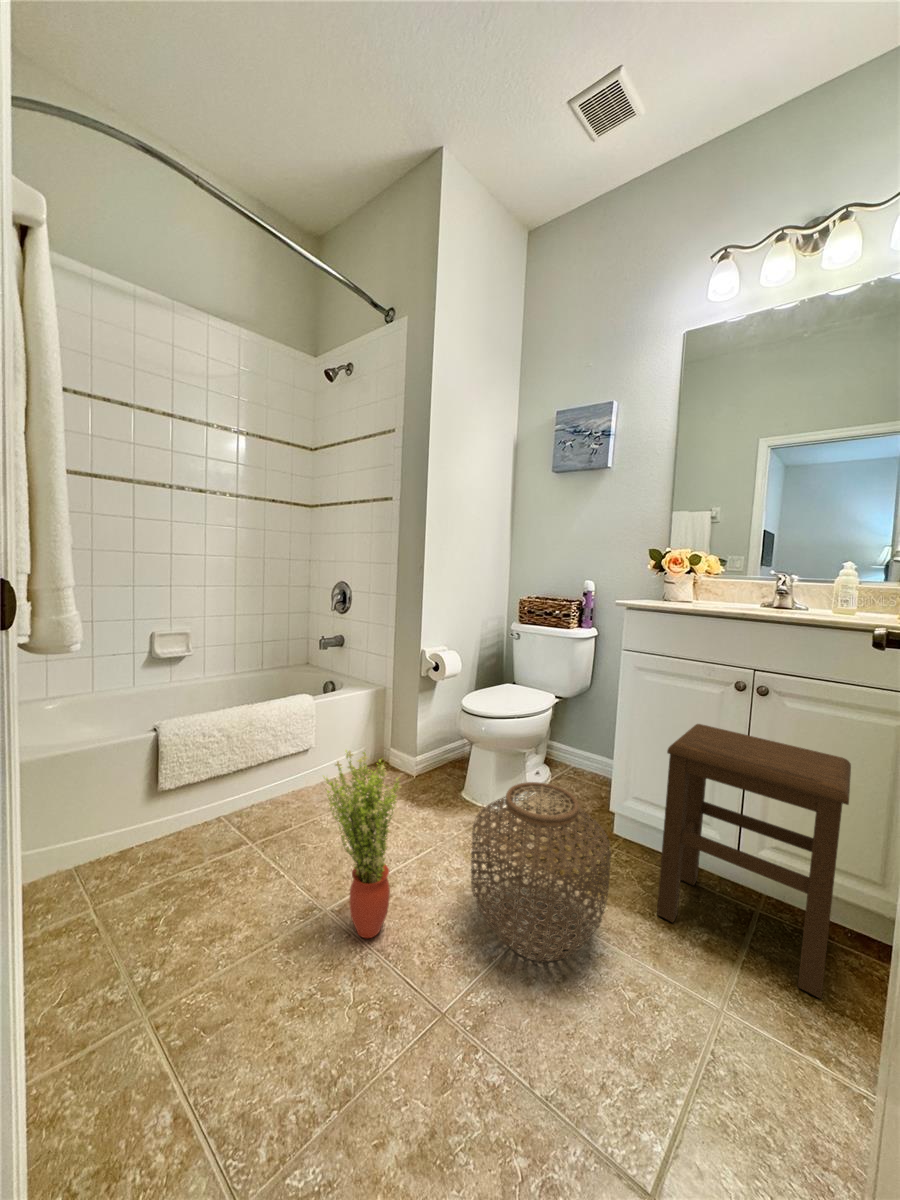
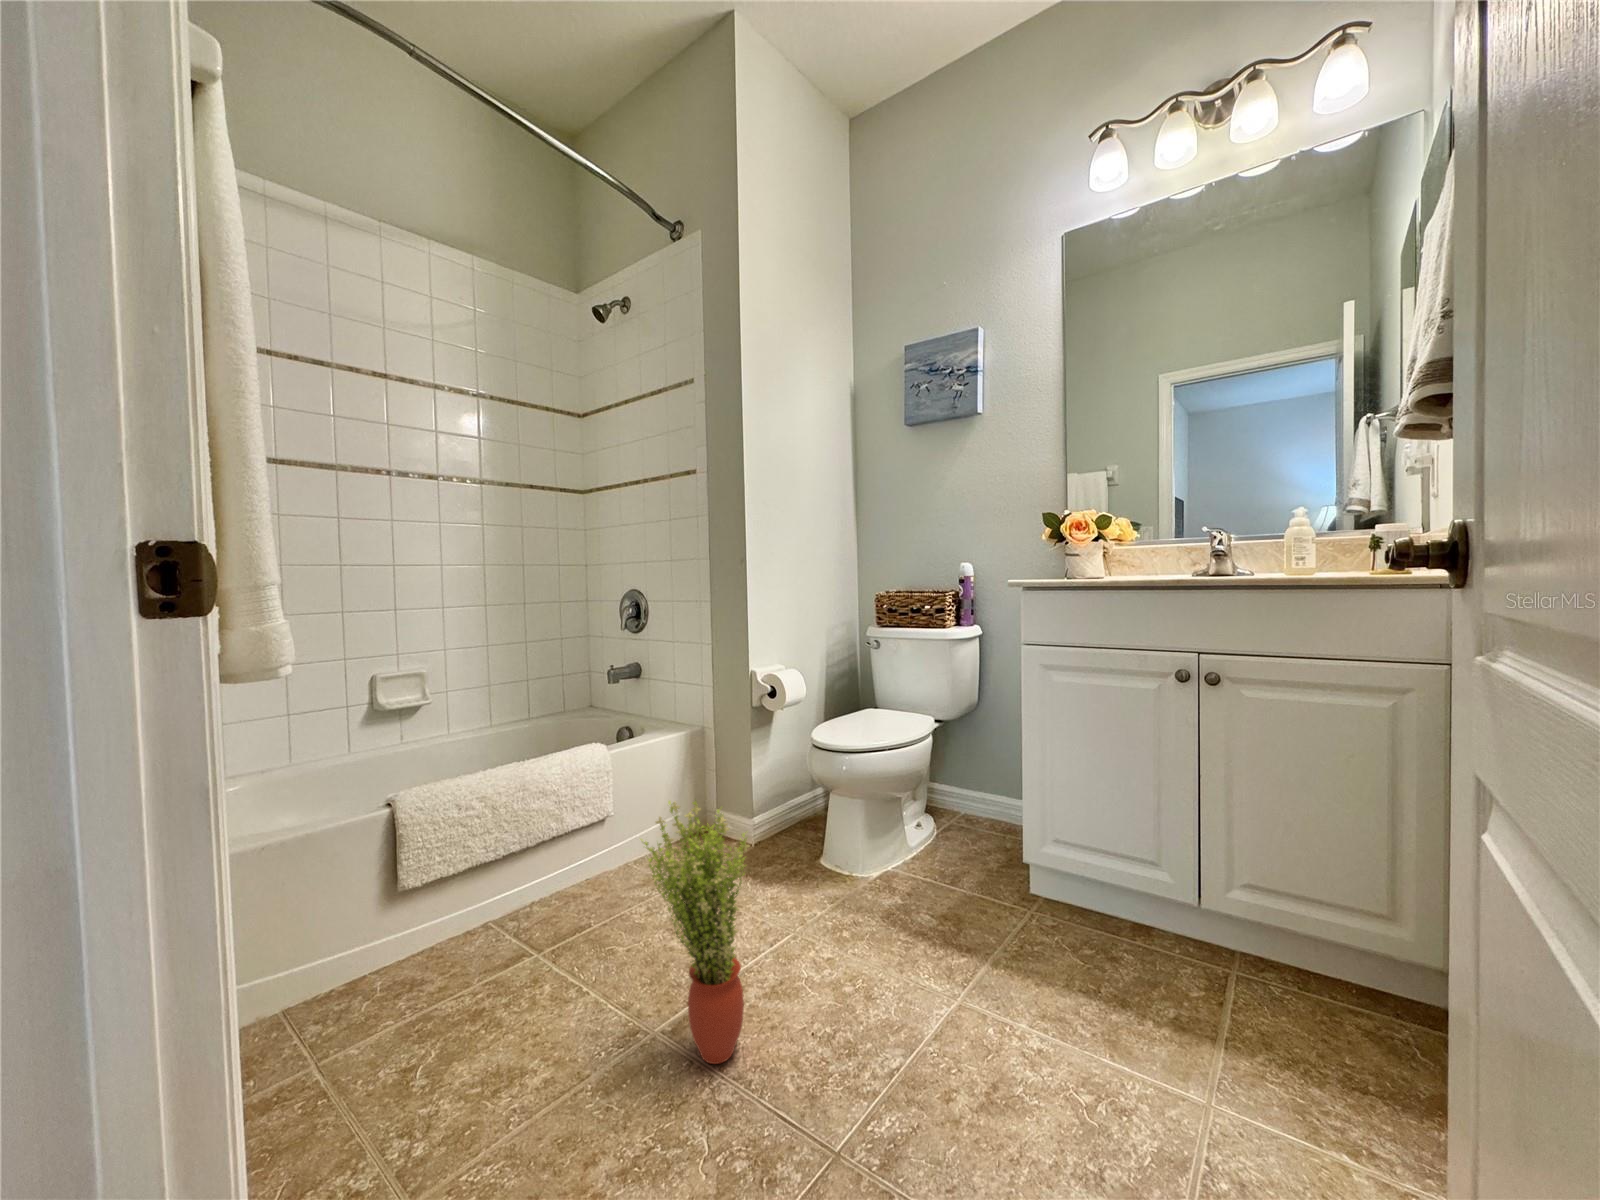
stool: present [657,724,851,998] -> none [1099,731,1344,1075]
woven basket: present [471,782,611,961] -> none [851,825,1041,1068]

